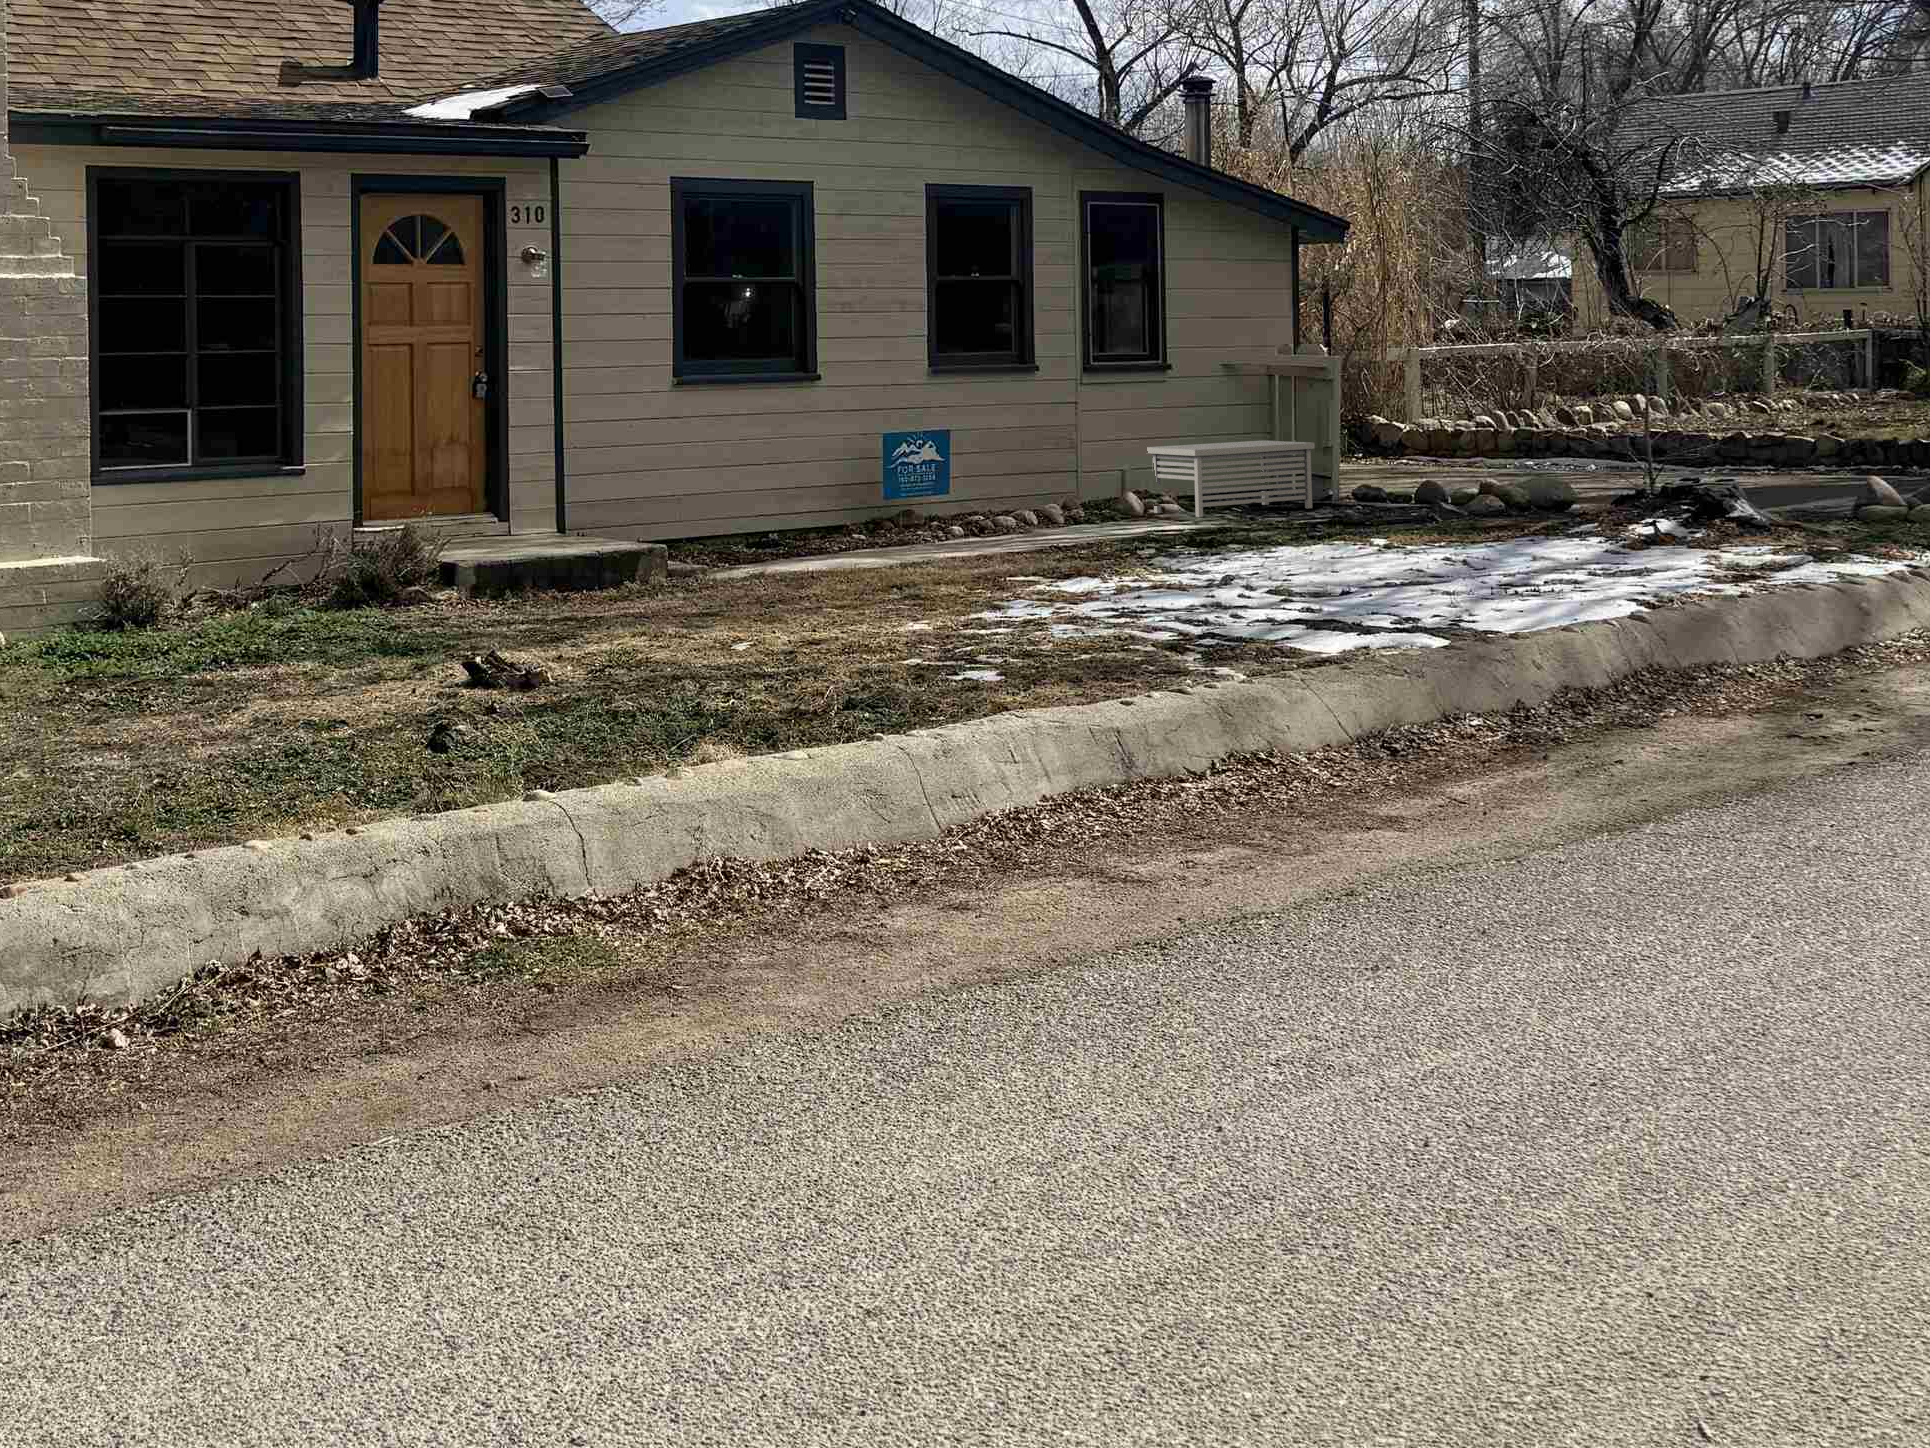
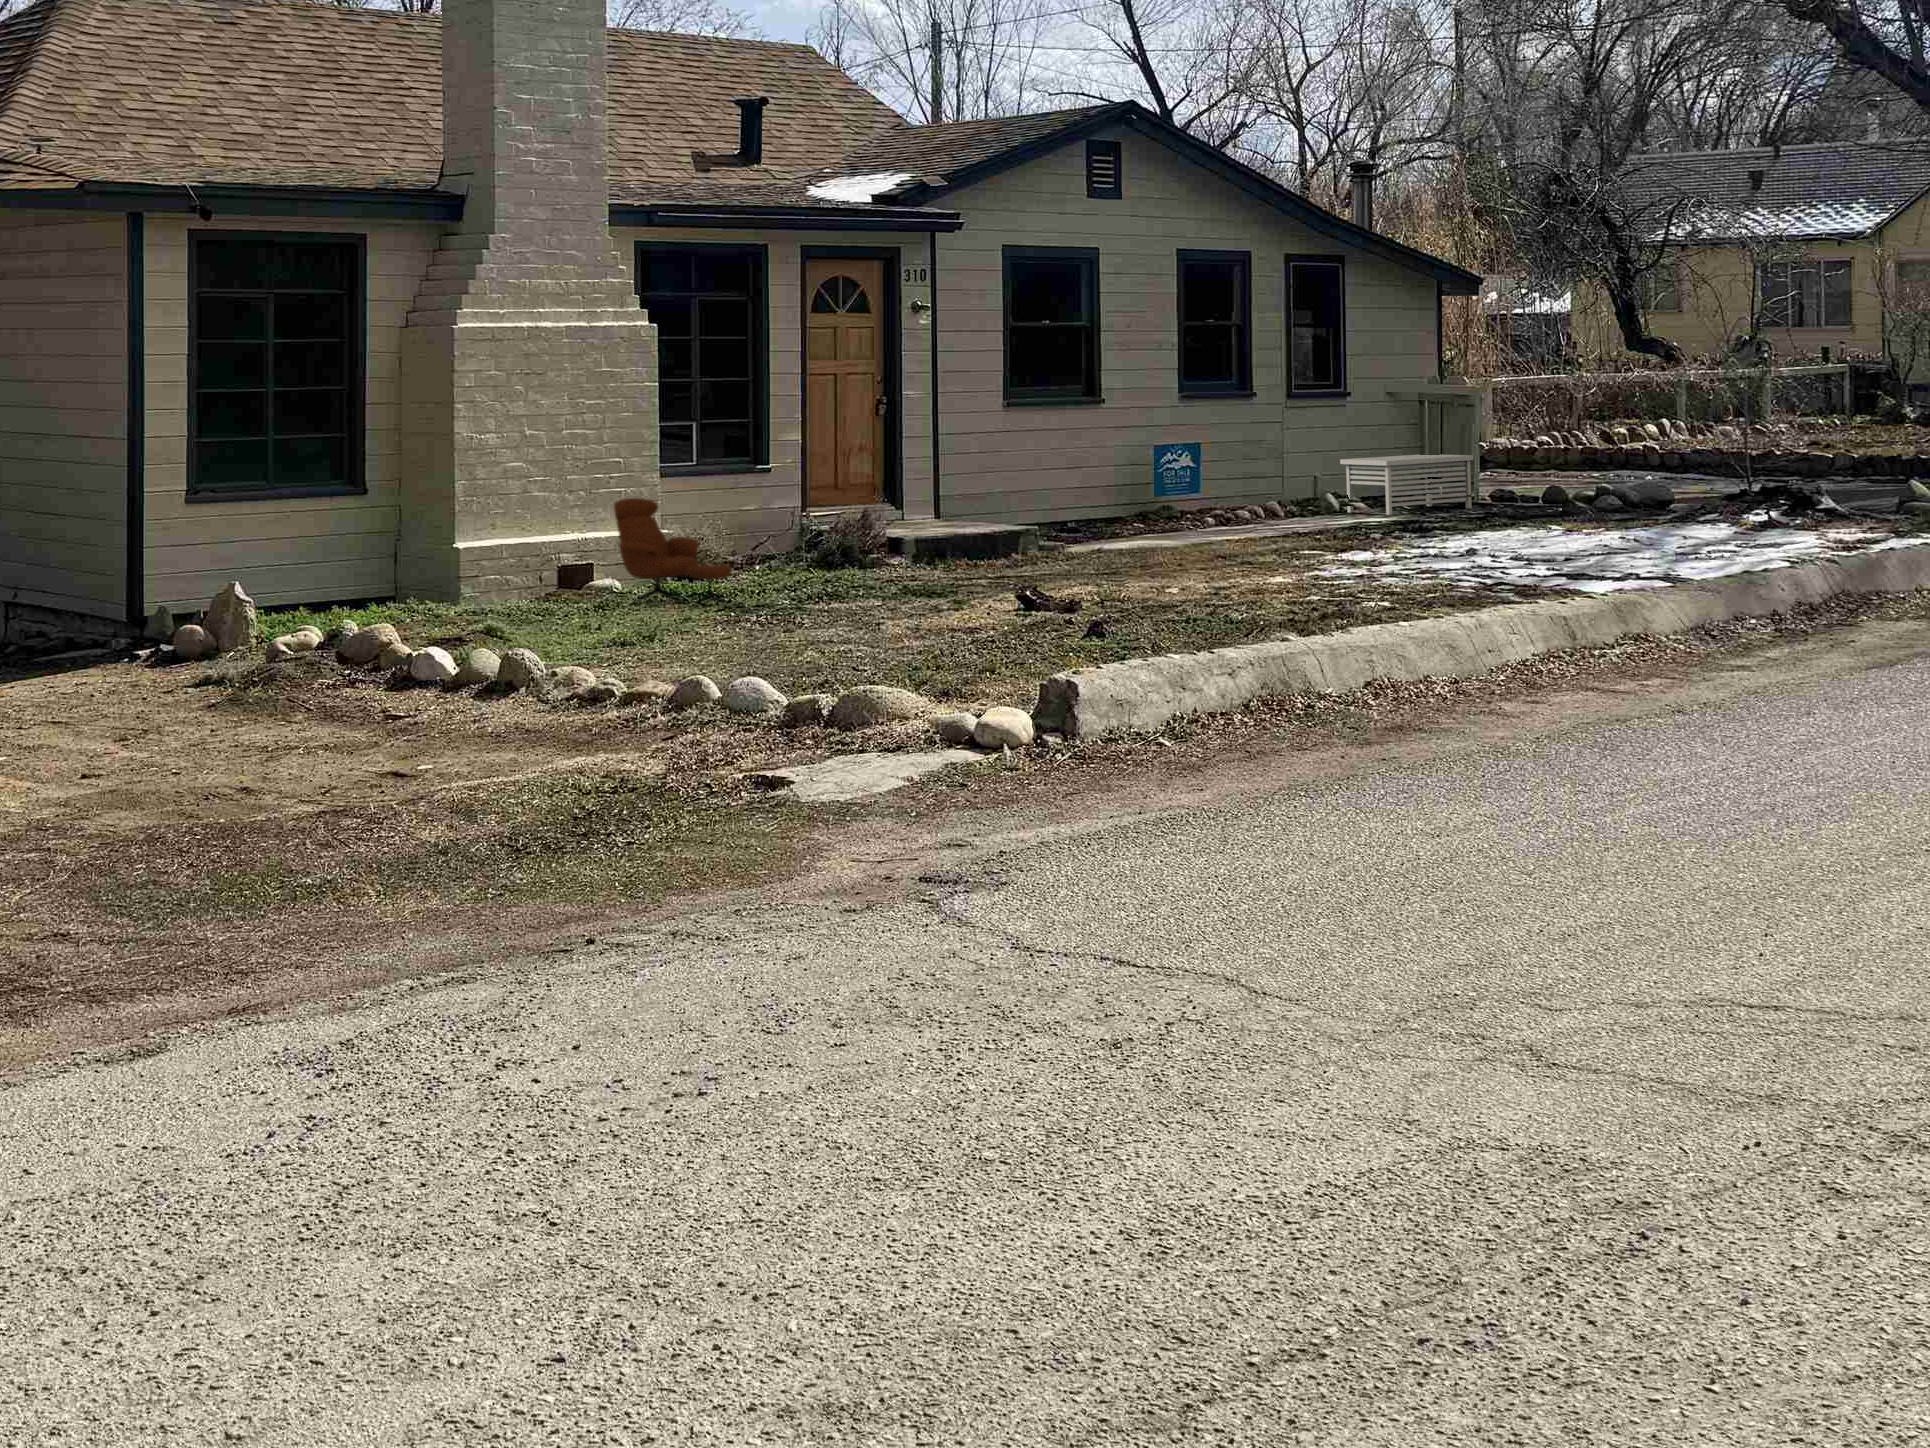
lounge chair: none [45,504,184,652] -> present [614,498,732,605]

